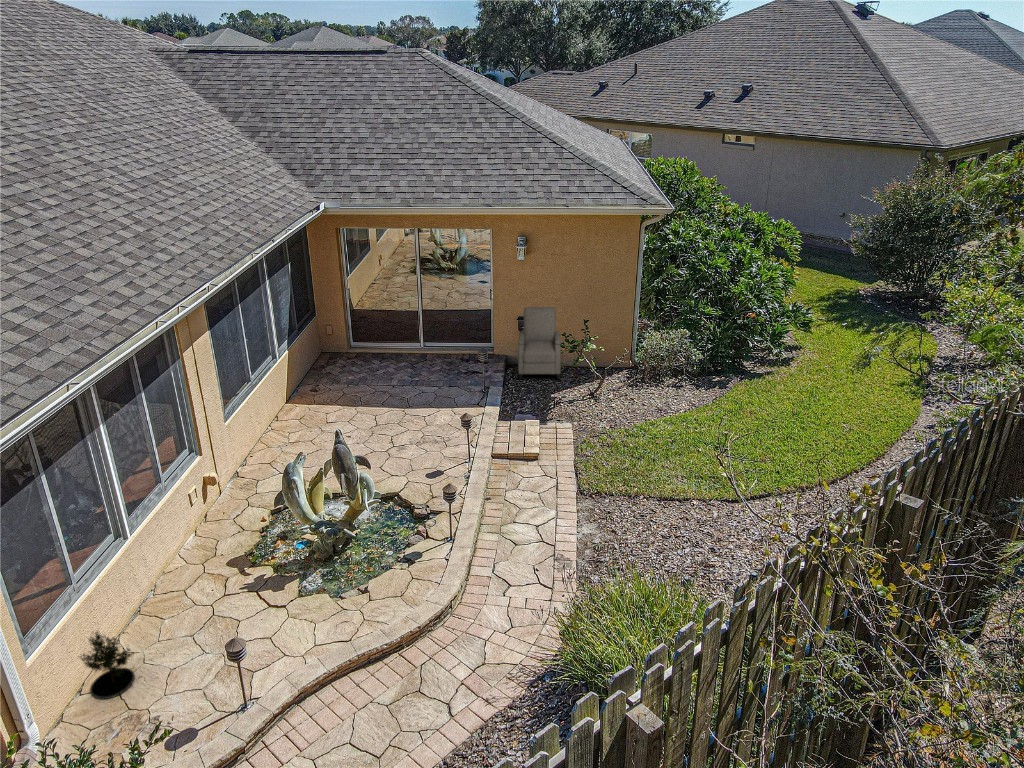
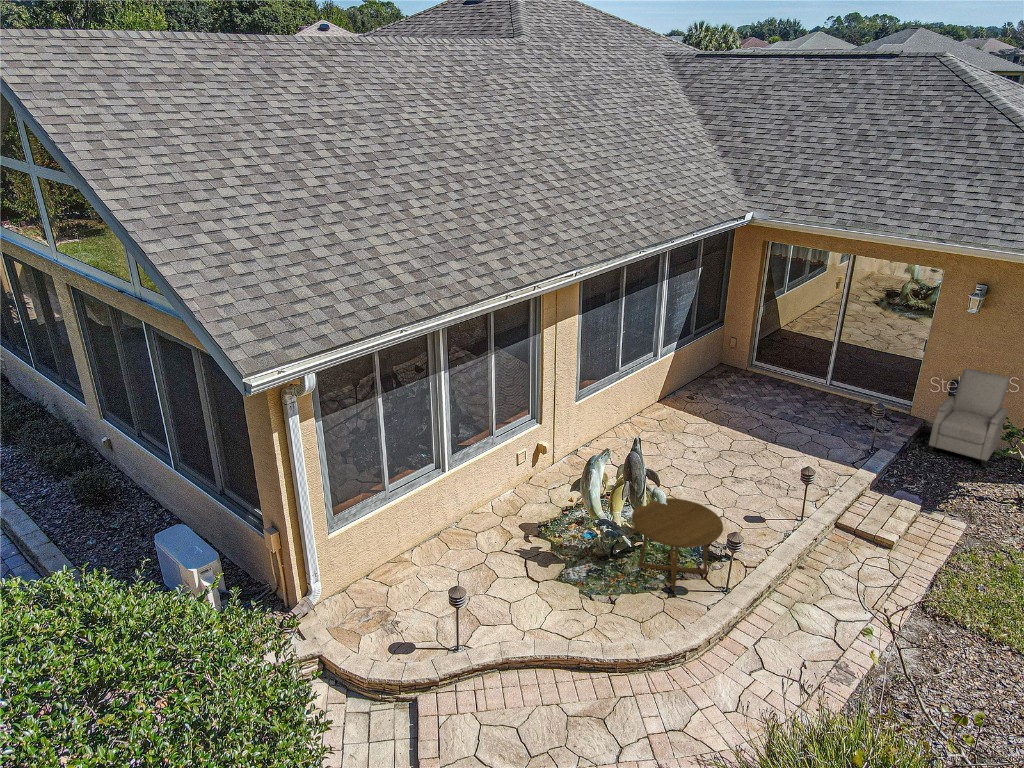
round table: none [349,475,435,559] -> present [632,498,723,591]
potted tree: present [80,632,135,699] -> none [371,531,409,589]

